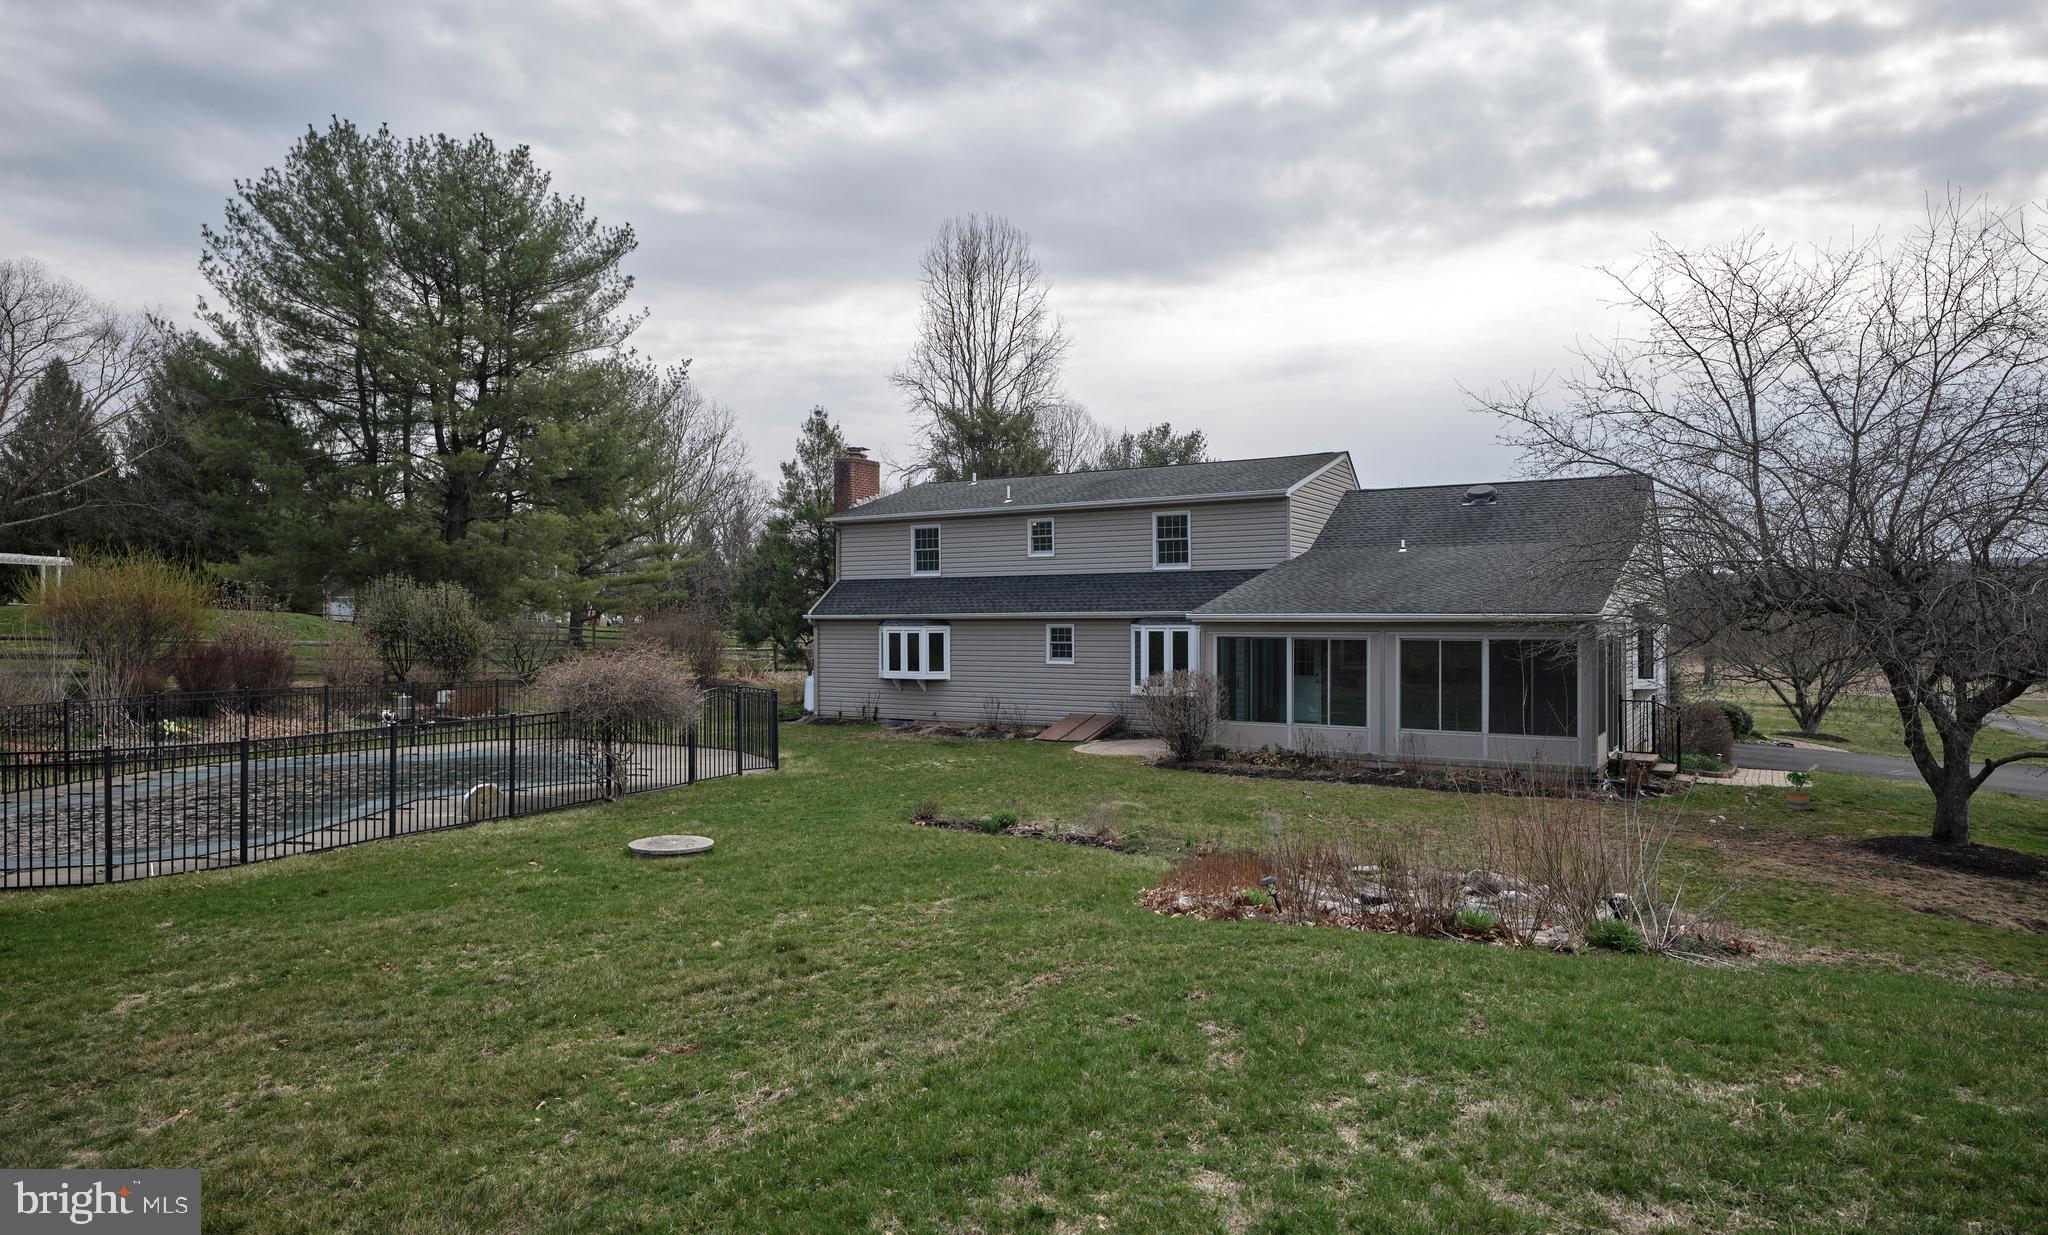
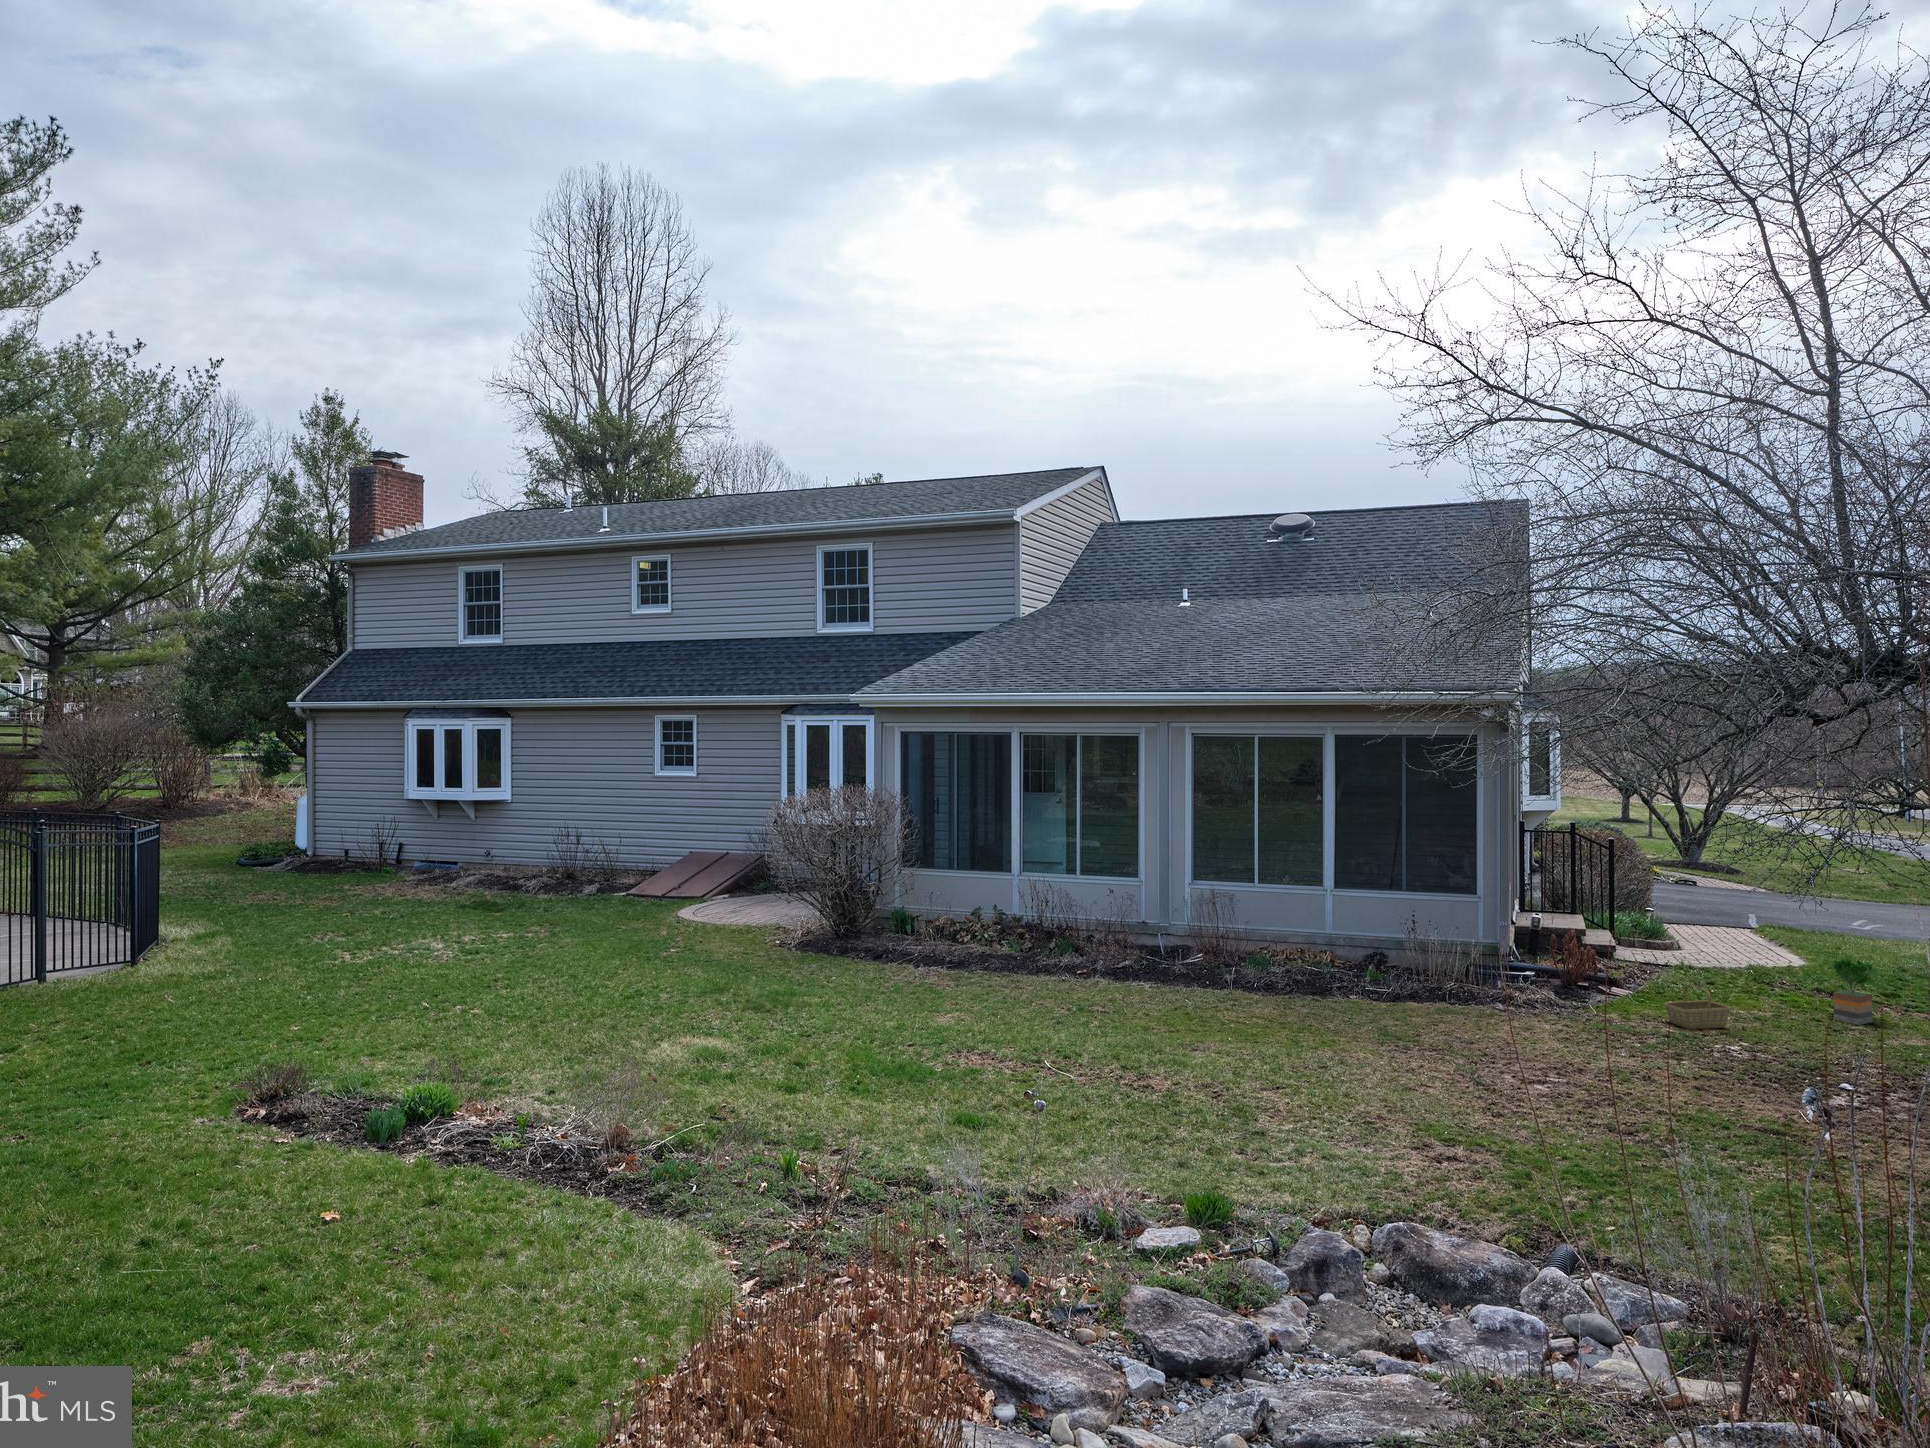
basket: none [1673,782,1712,807] -> present [1664,985,1731,1029]

